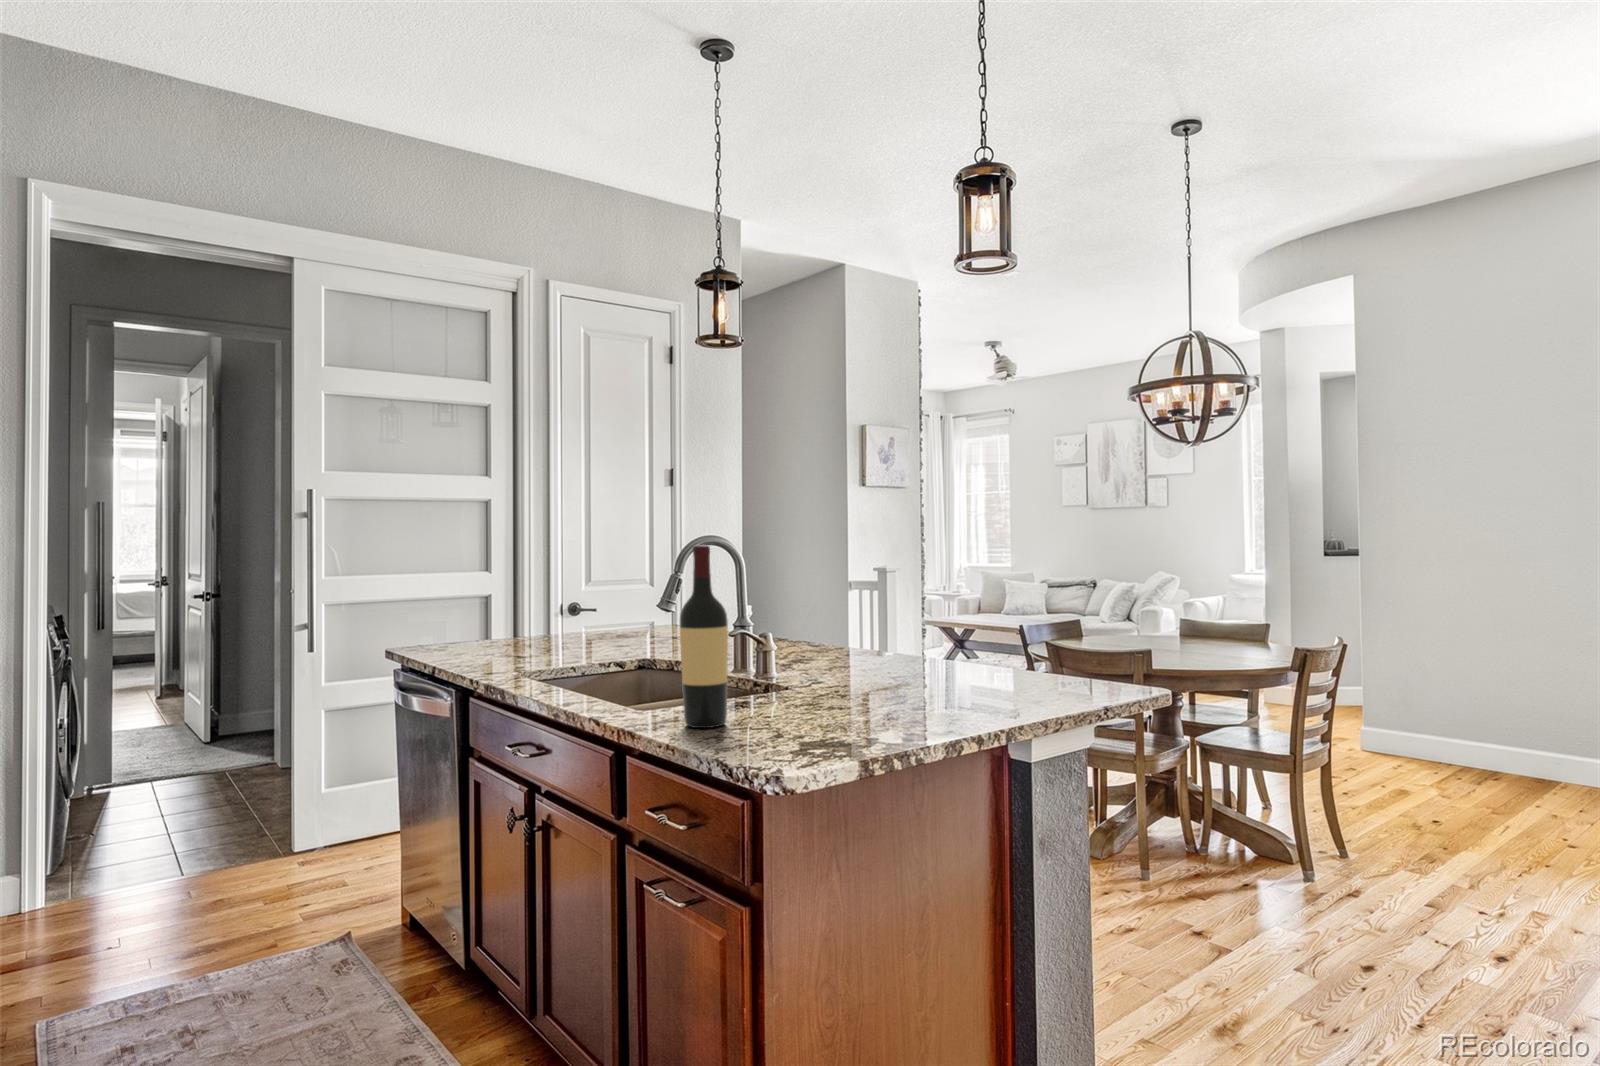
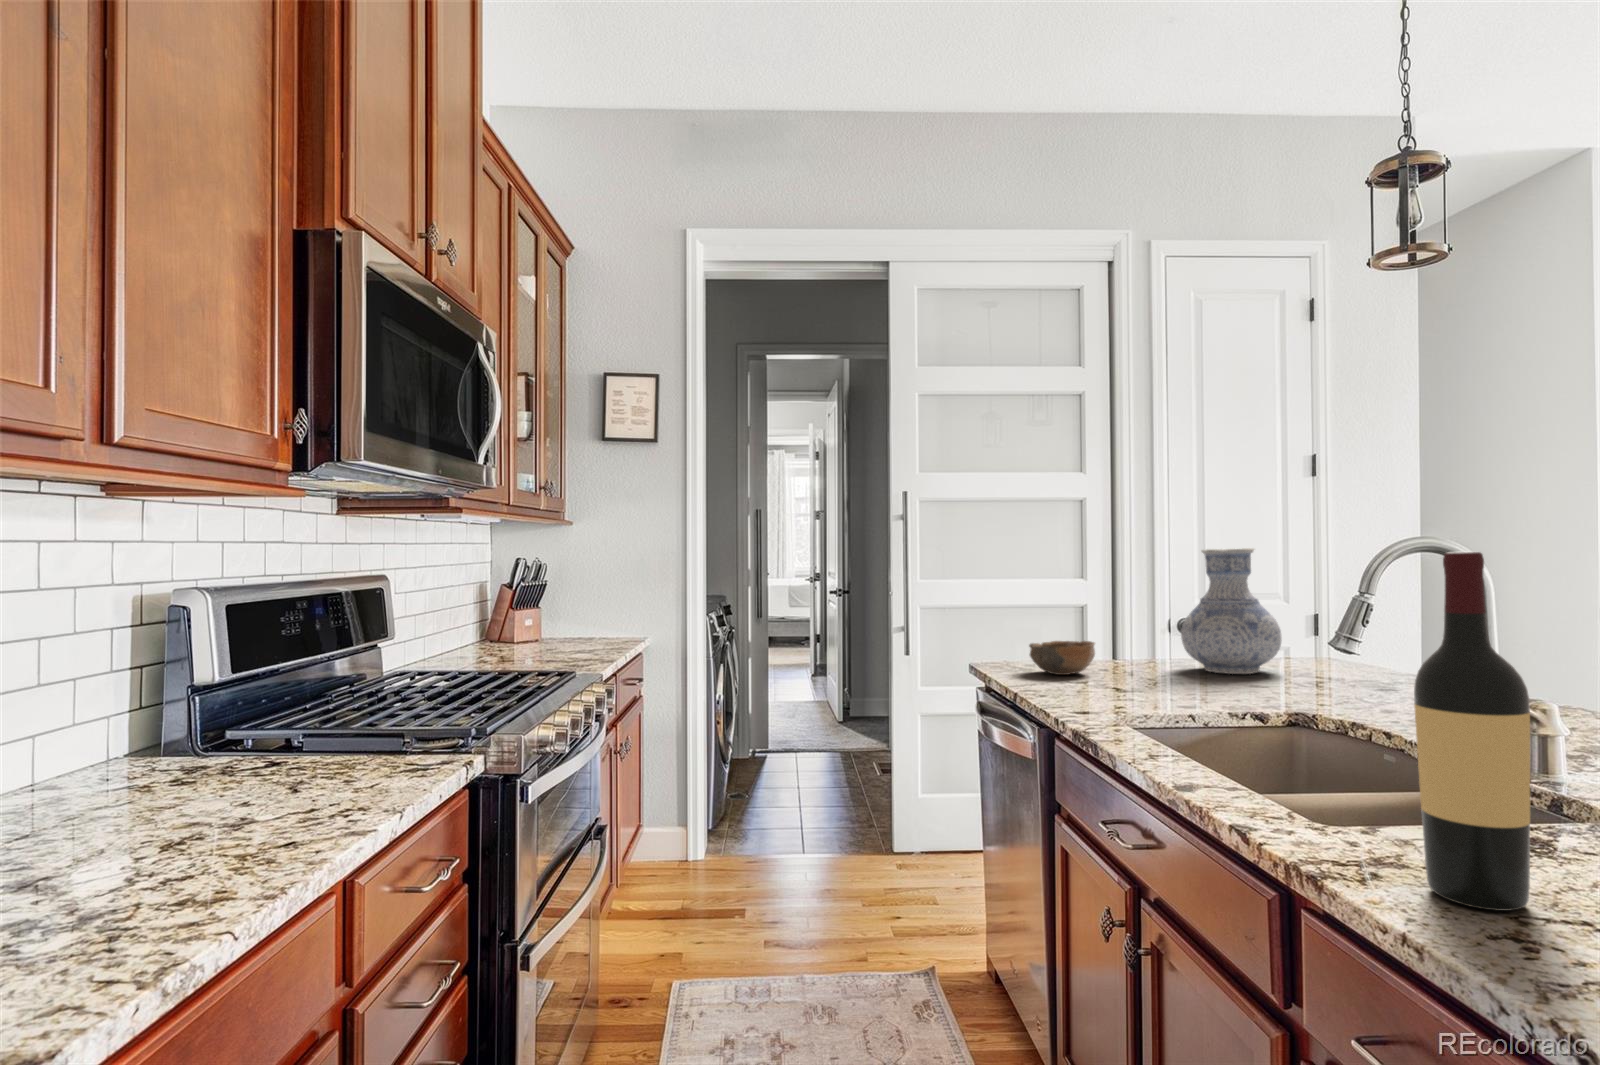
vase: none [570,545,640,641] -> present [1181,548,1282,674]
bowl: none [445,622,502,652] -> present [1029,641,1095,675]

